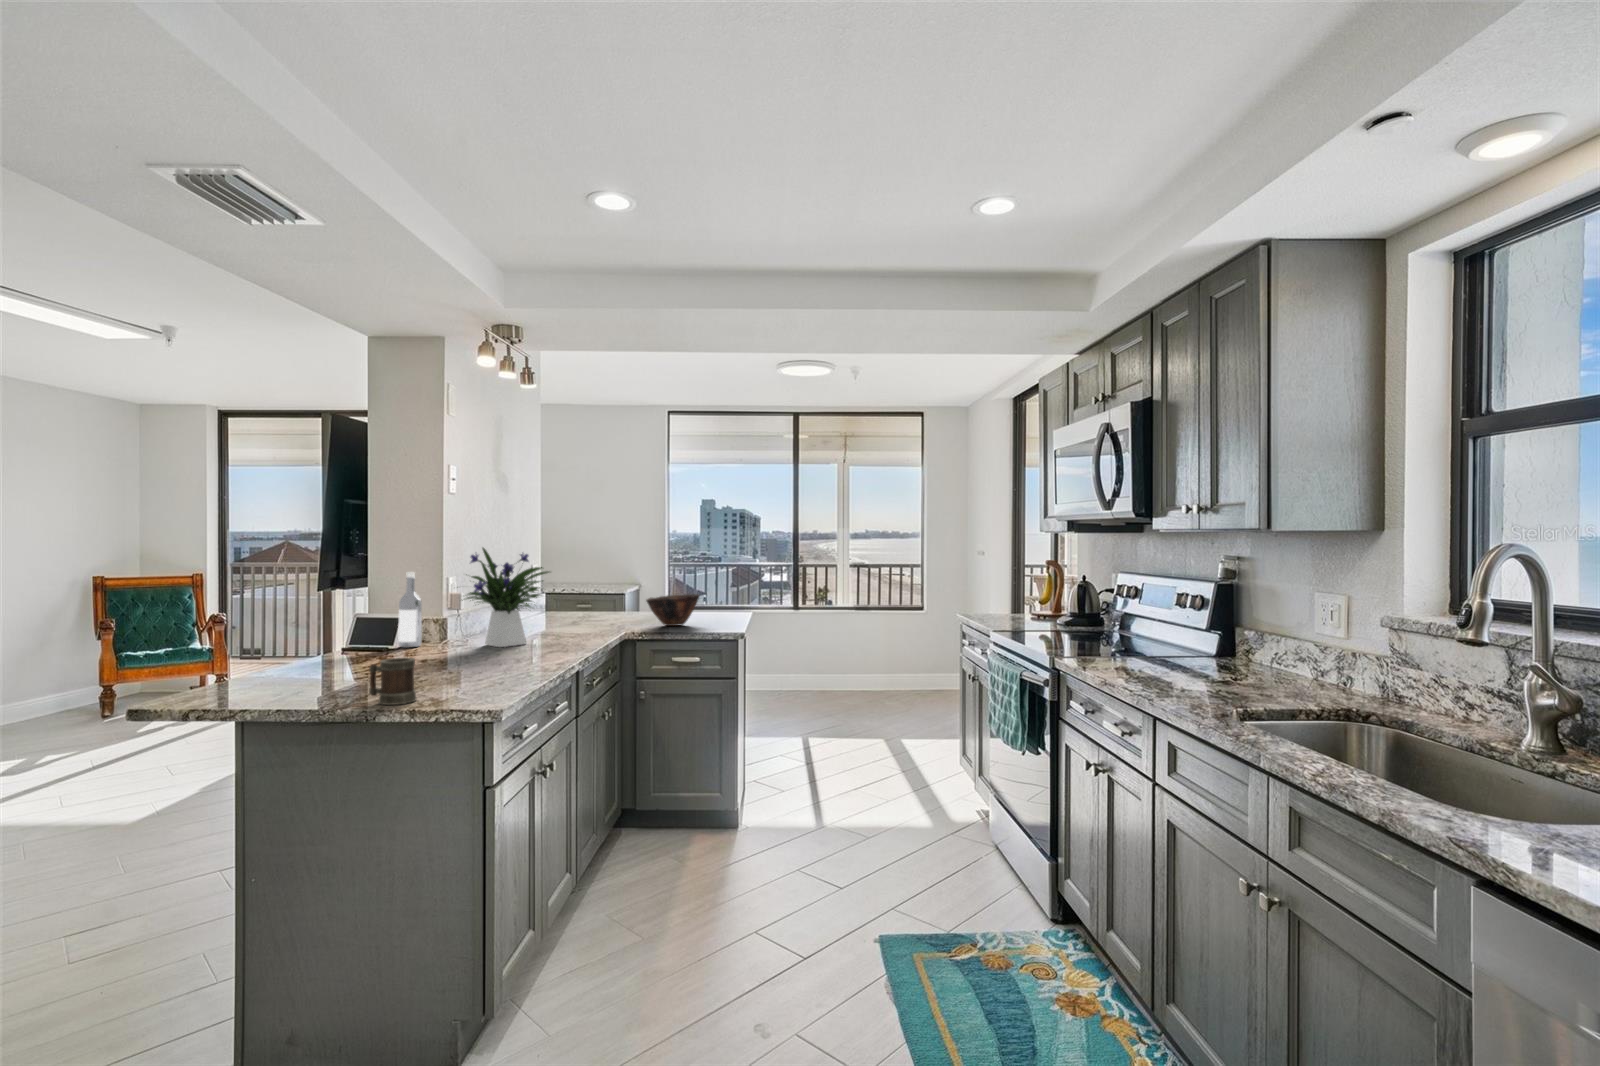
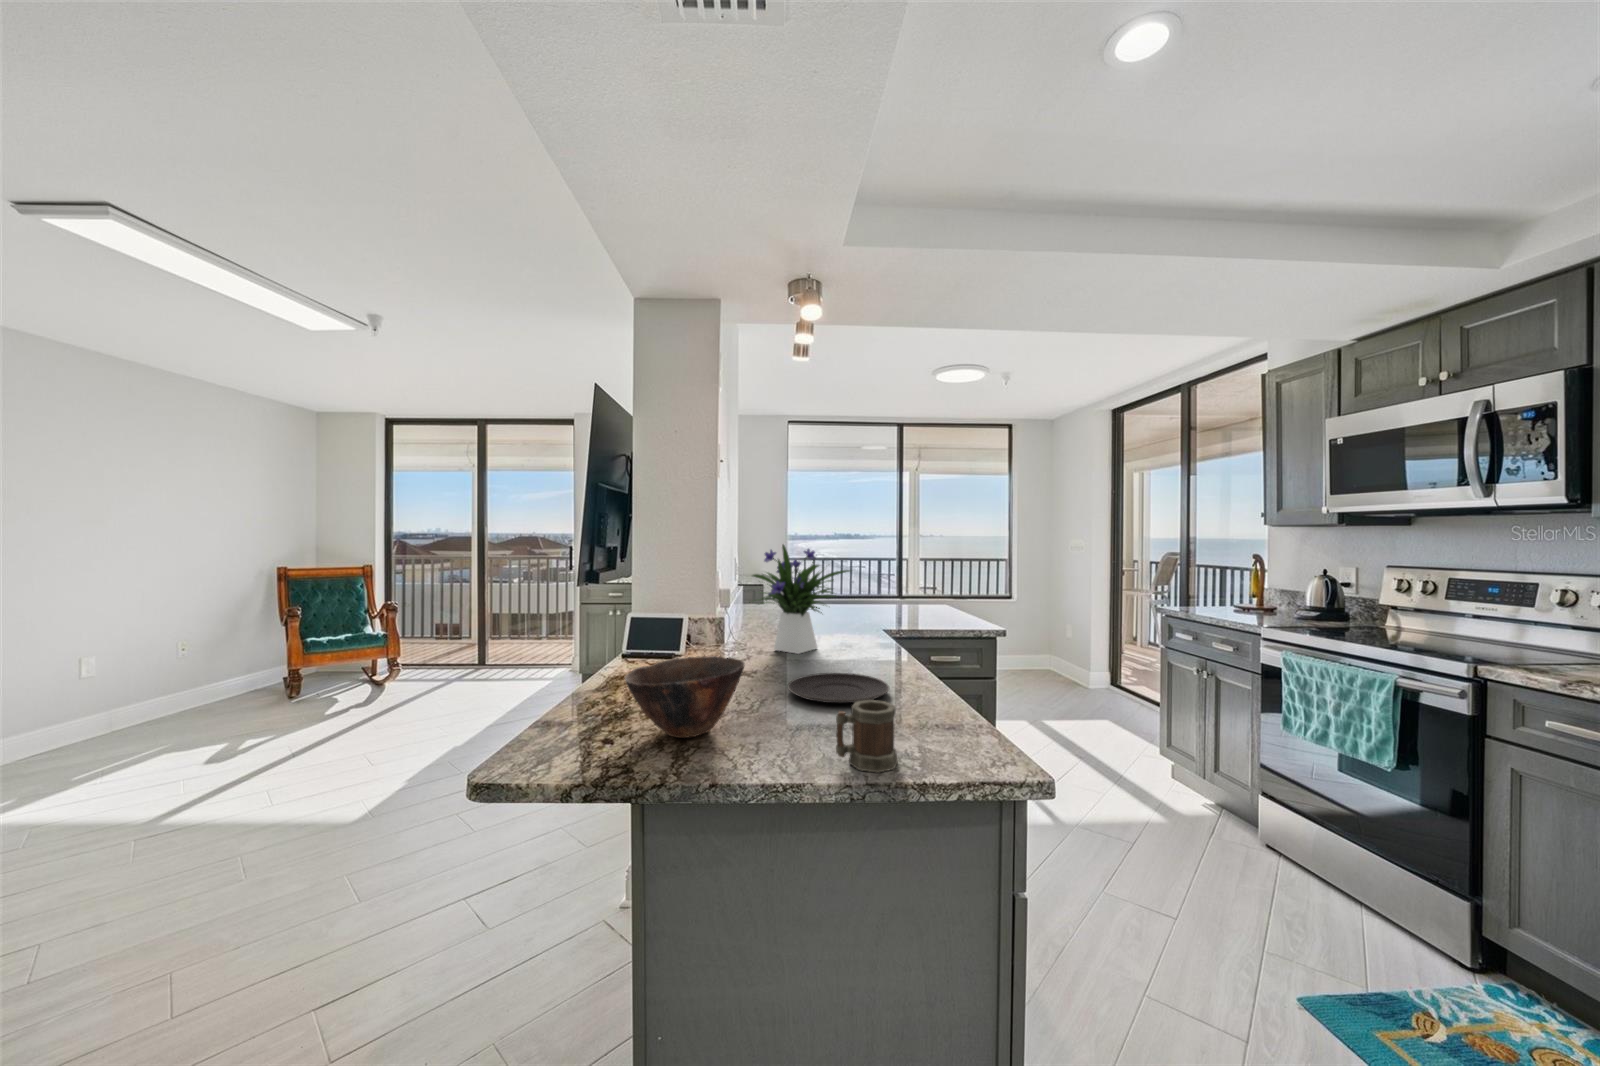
wine bottle: present [398,572,422,648] -> none [684,571,707,655]
bowl: present [646,594,699,626] -> present [625,656,745,738]
plate: none [421,656,513,674] -> present [787,673,889,703]

